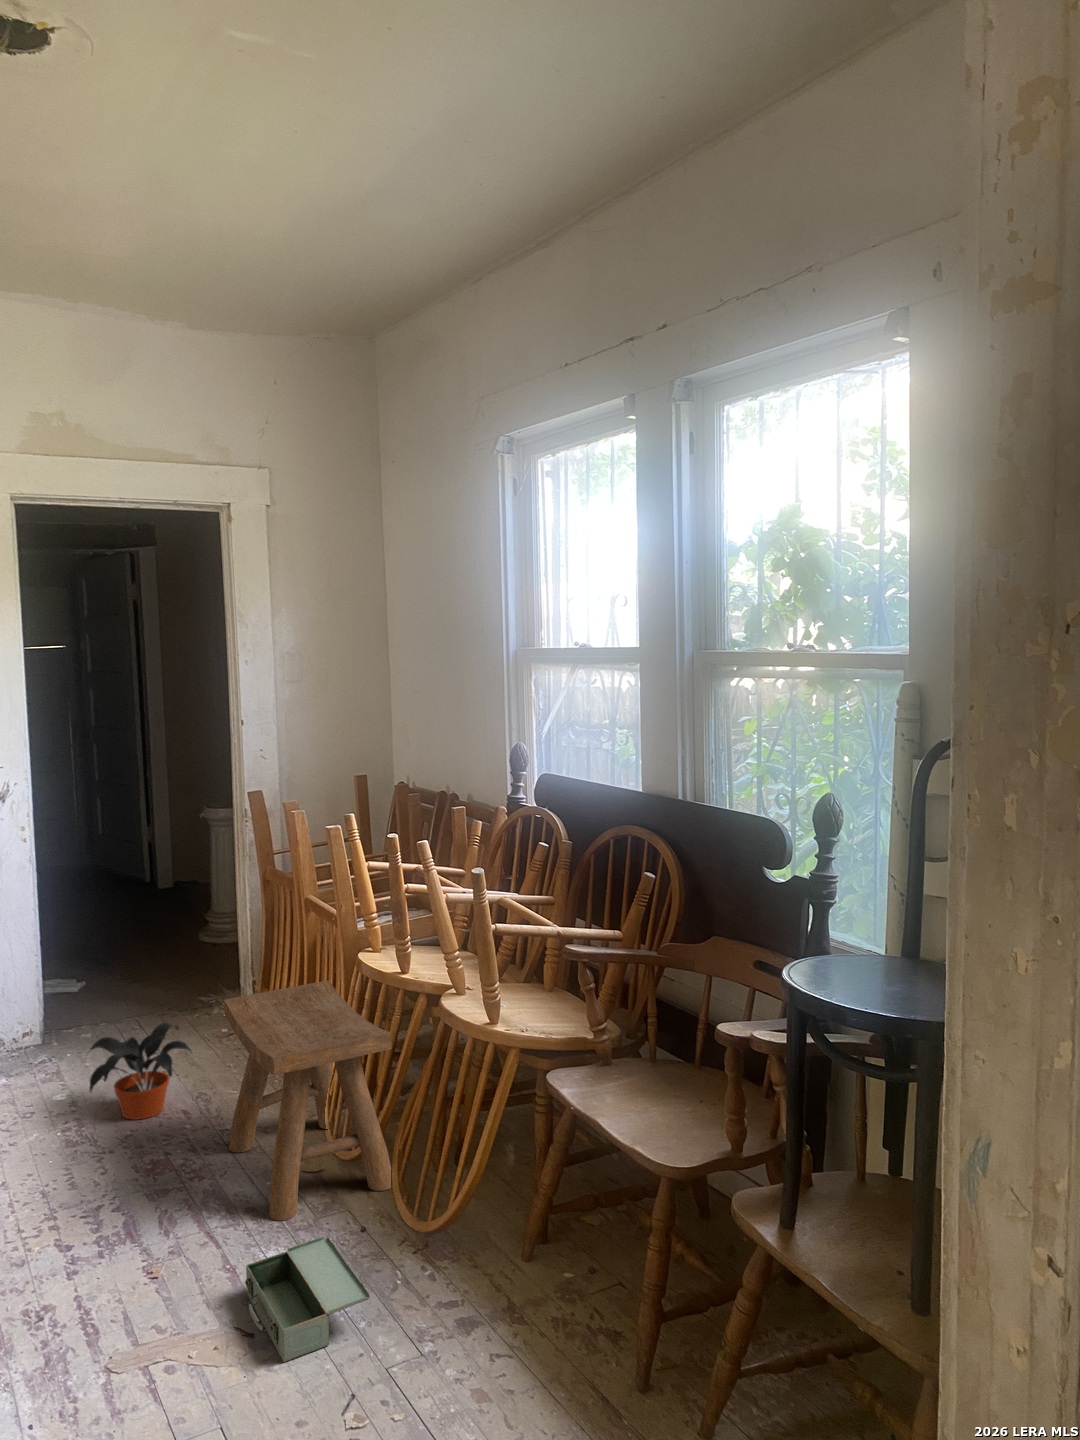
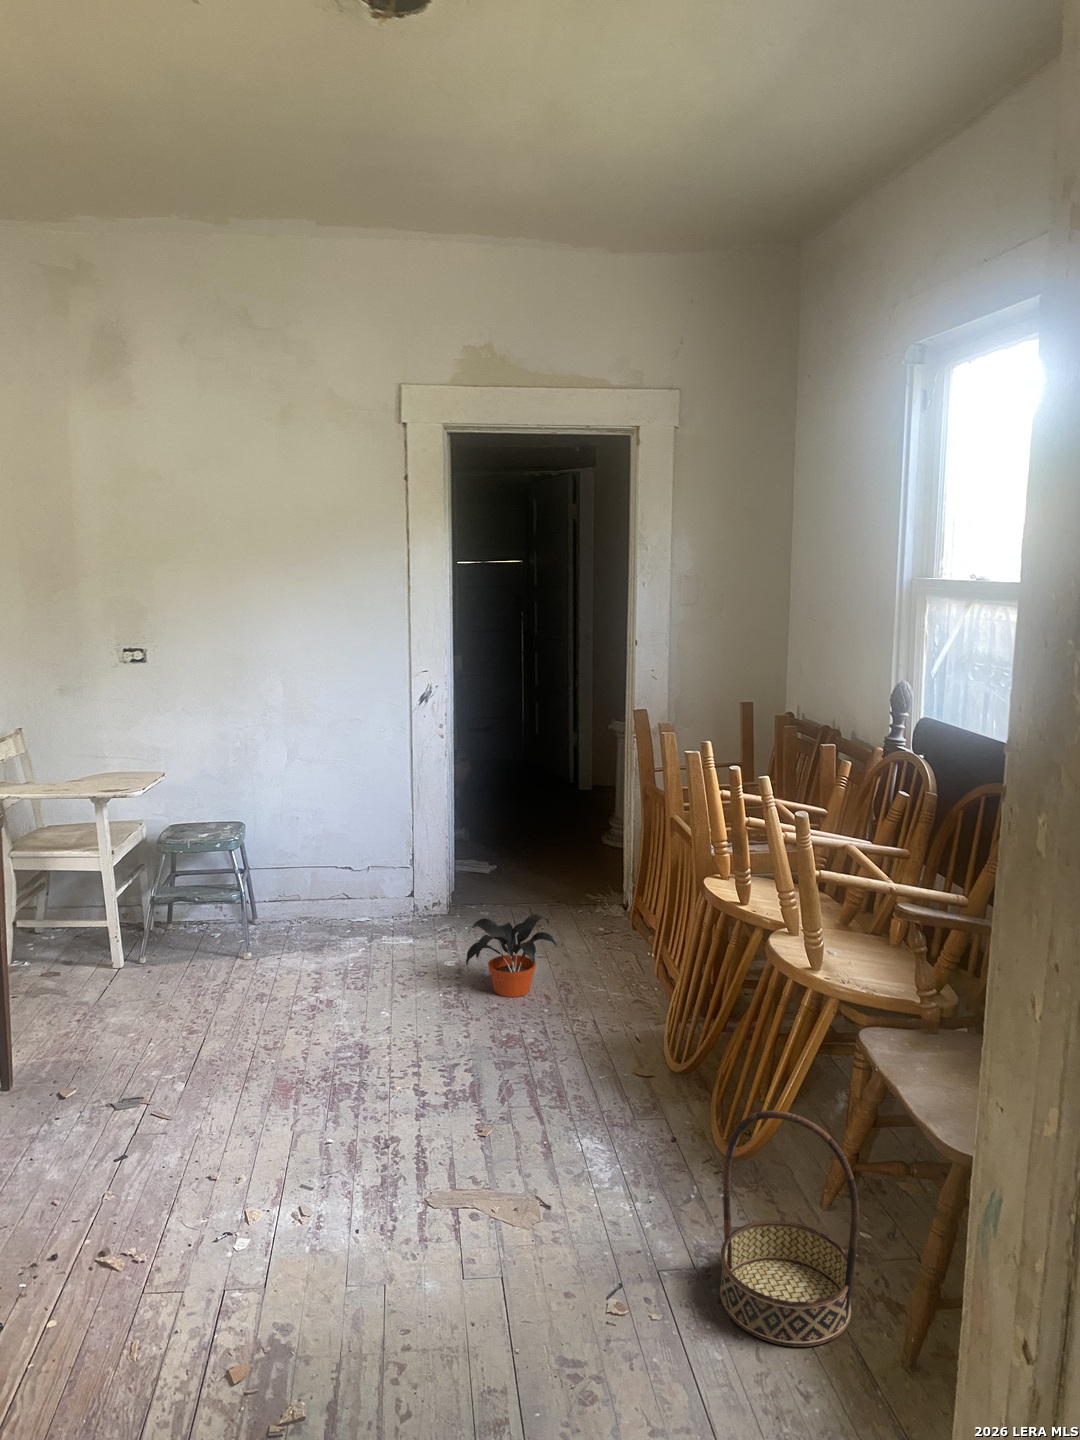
stool: present [224,981,392,1221] -> none [575,898,720,1115]
basket: none [444,1168,578,1401] -> present [720,1111,859,1347]
toolbox: present [245,1237,370,1362] -> none [550,1138,656,1239]

